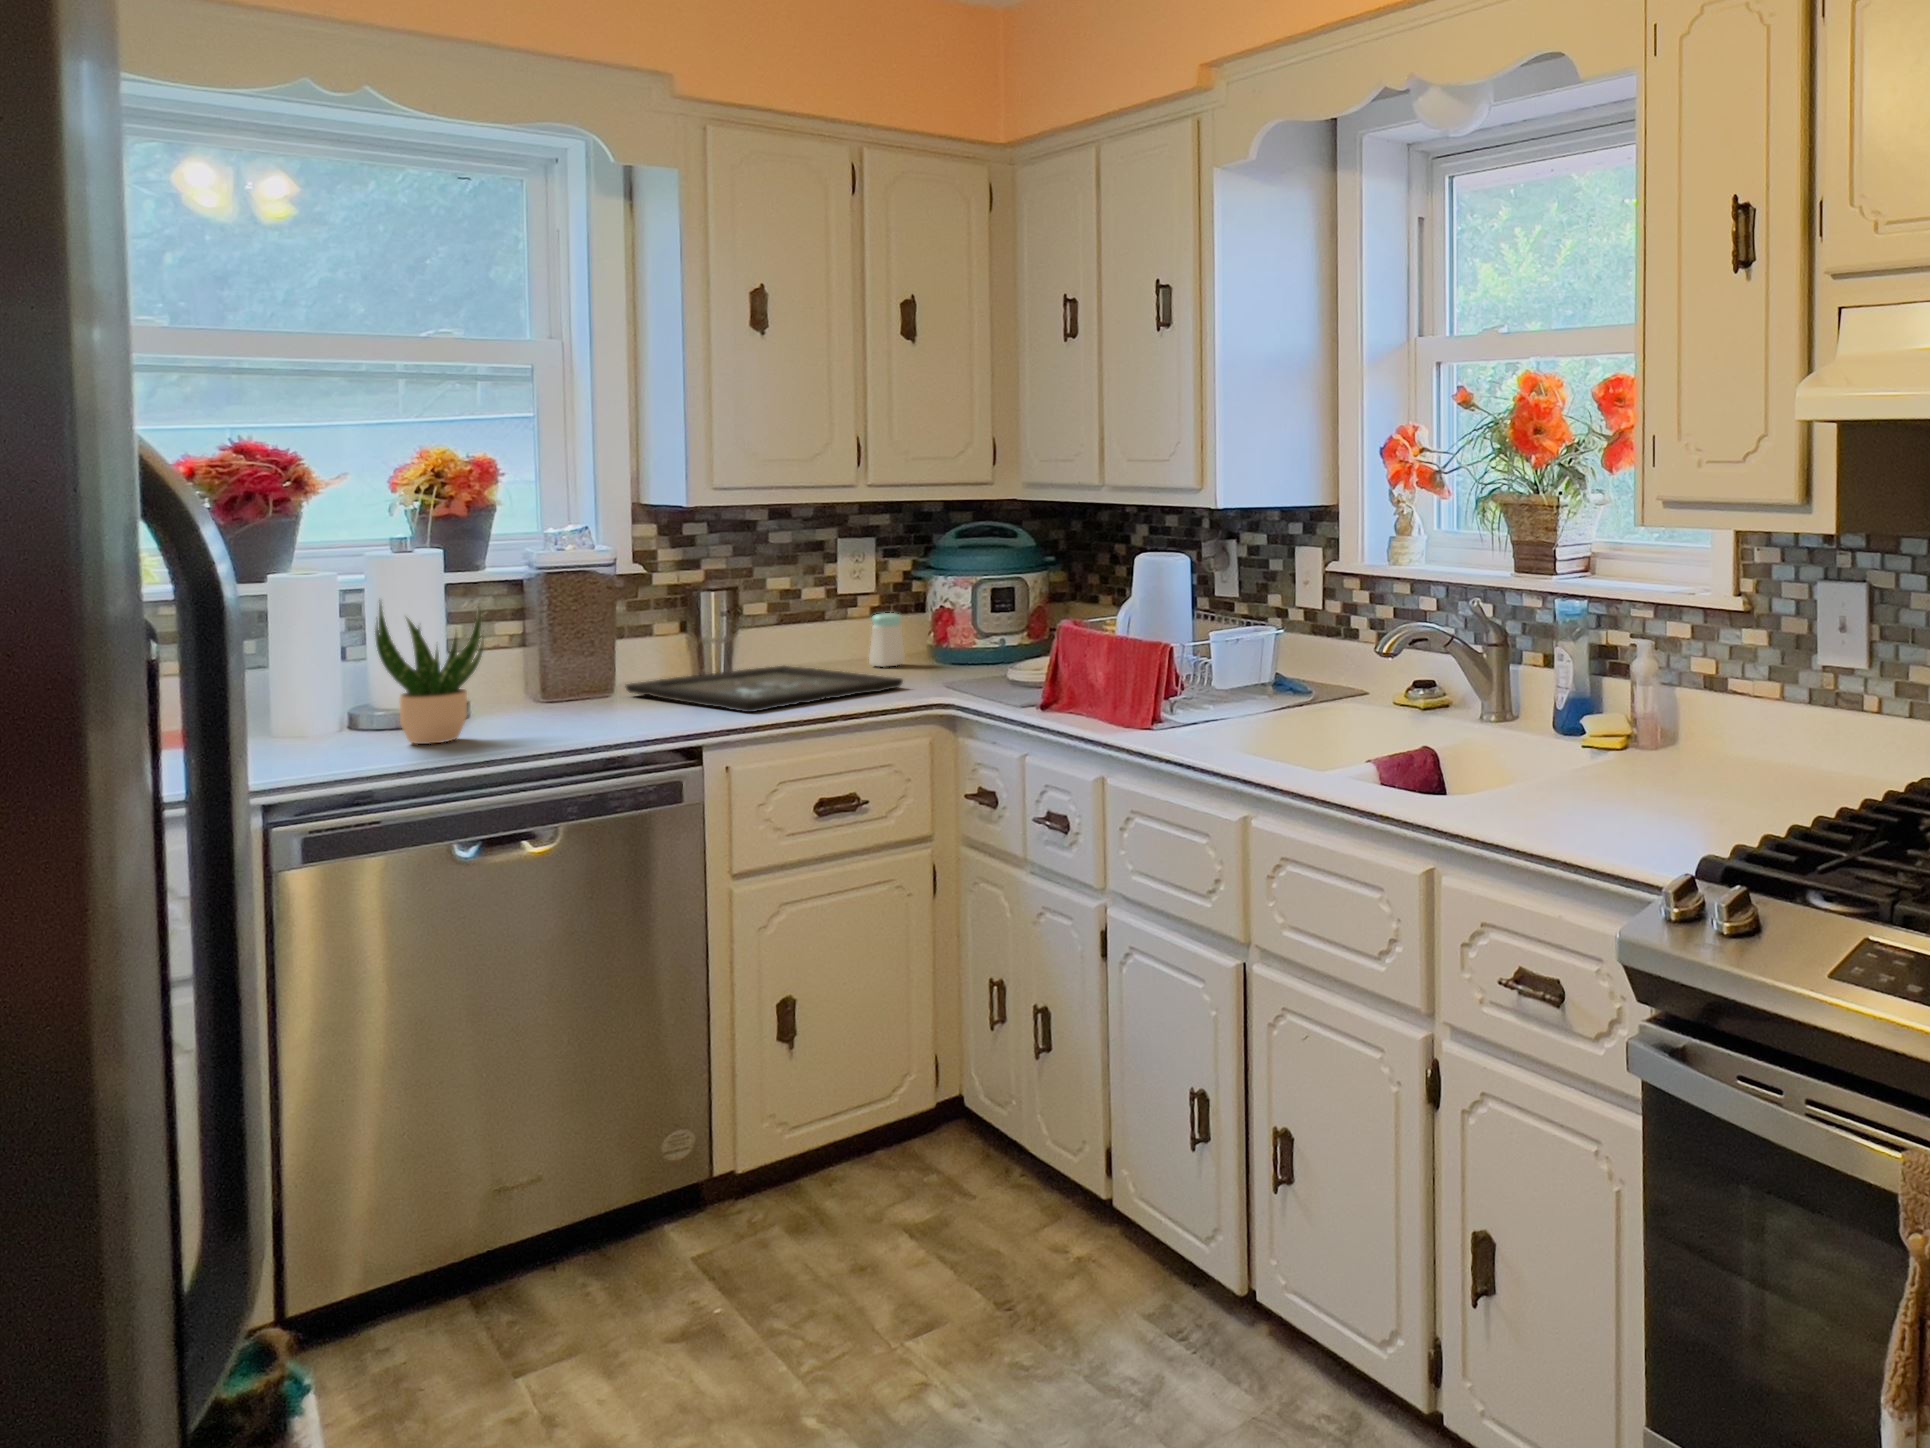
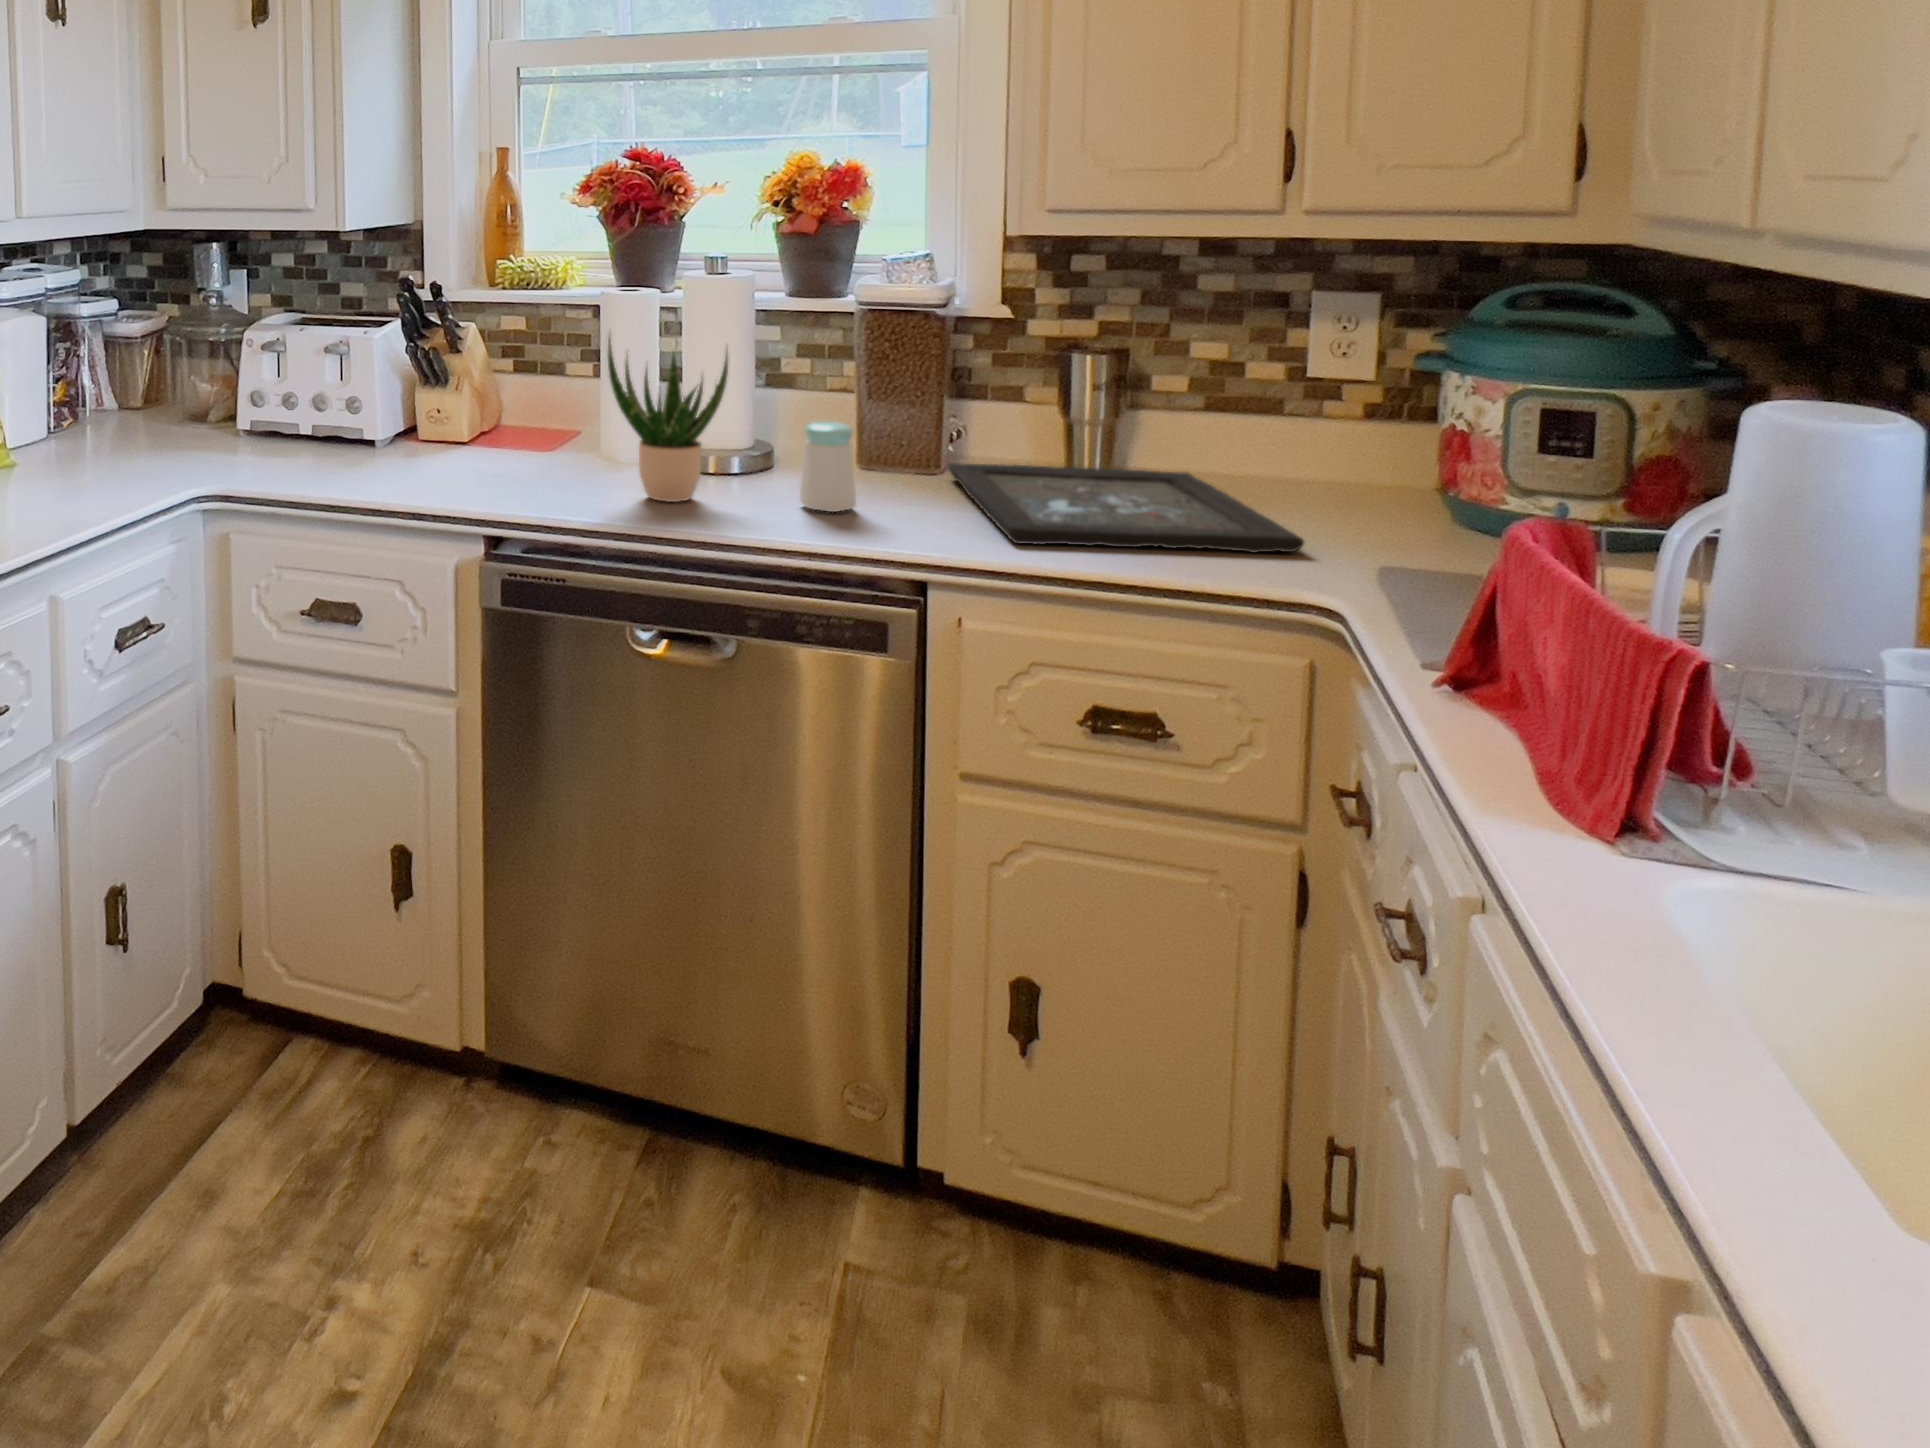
salt shaker: present [869,613,905,667] -> present [800,422,856,512]

